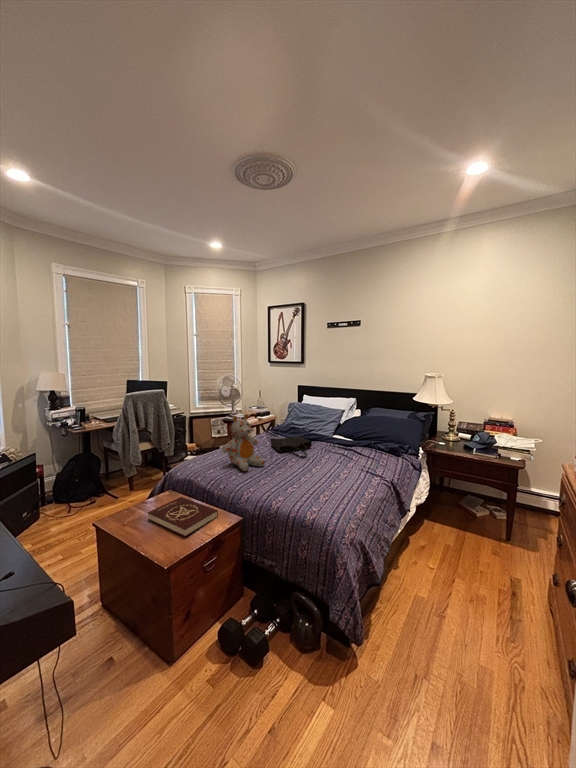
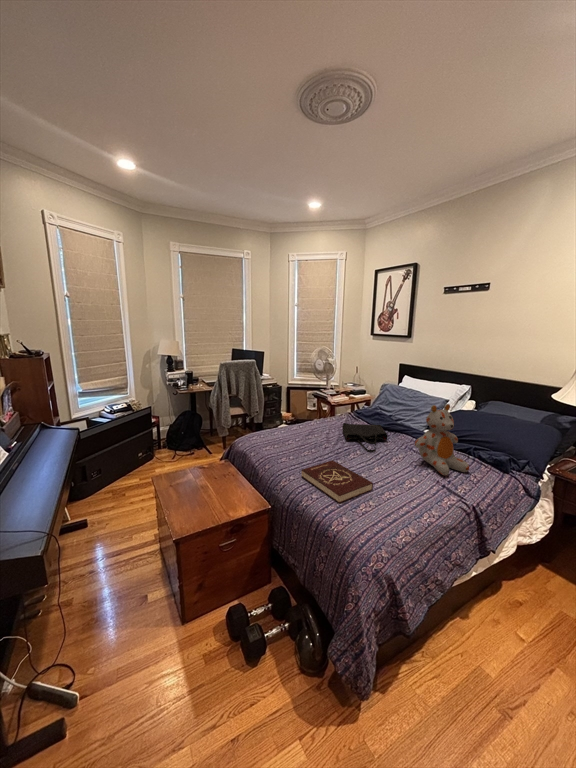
stuffed bear: present [222,414,265,471] -> present [415,404,469,475]
book: present [148,497,218,537] -> present [301,460,373,503]

